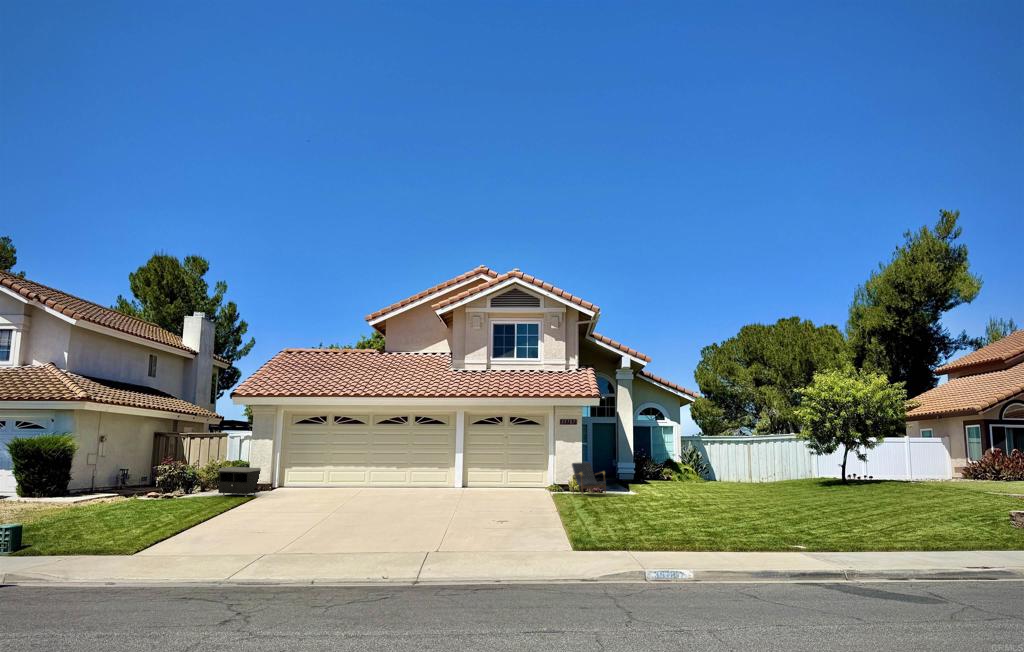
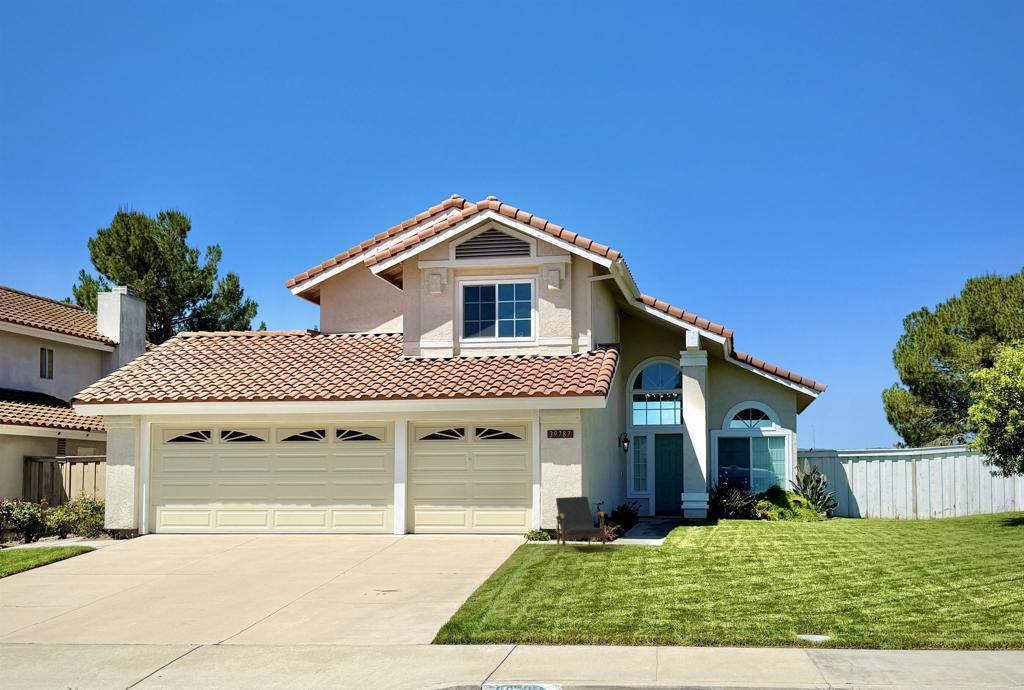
storage bench: present [218,467,261,497] -> none [61,504,118,547]

